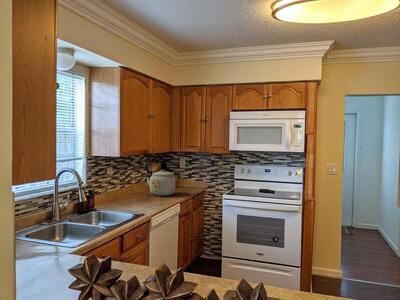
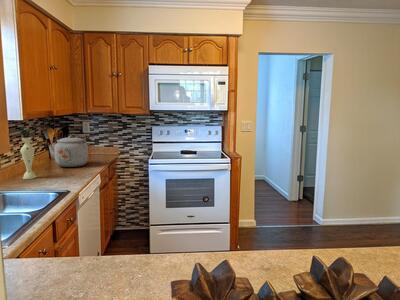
vase: none [119,162,134,202] -> present [19,128,36,179]

